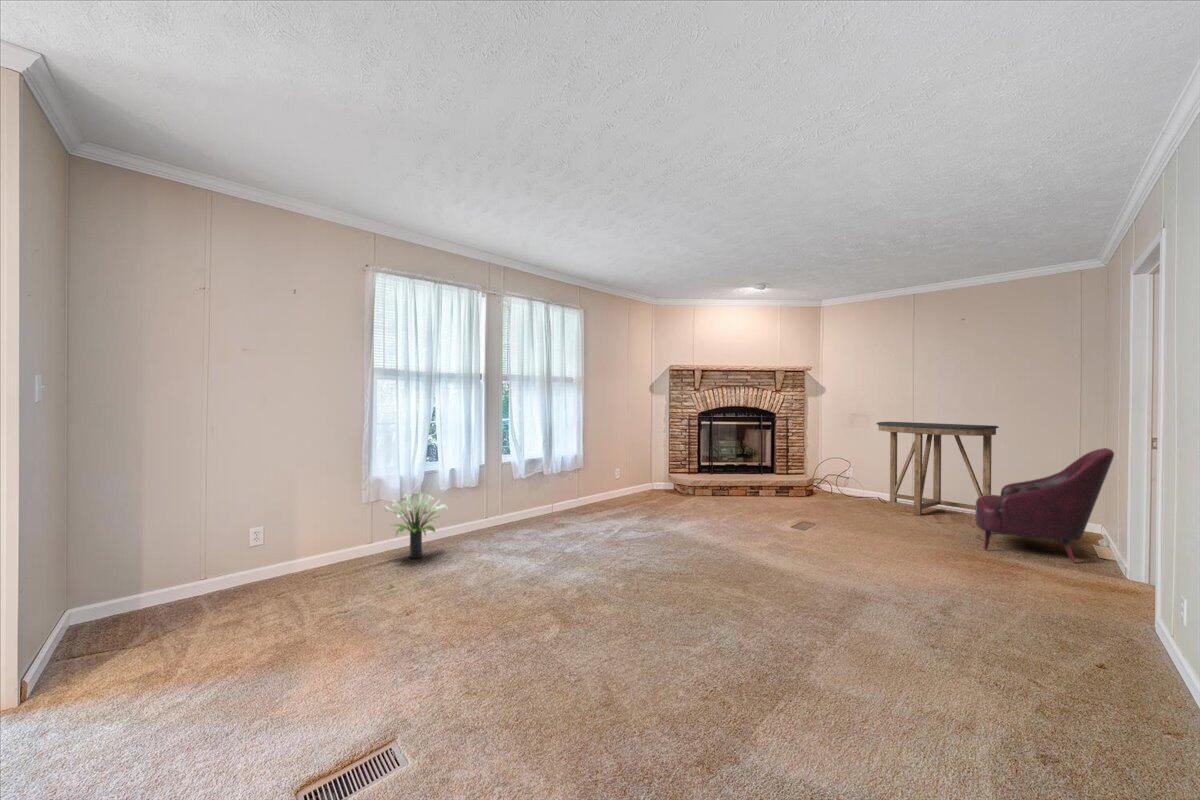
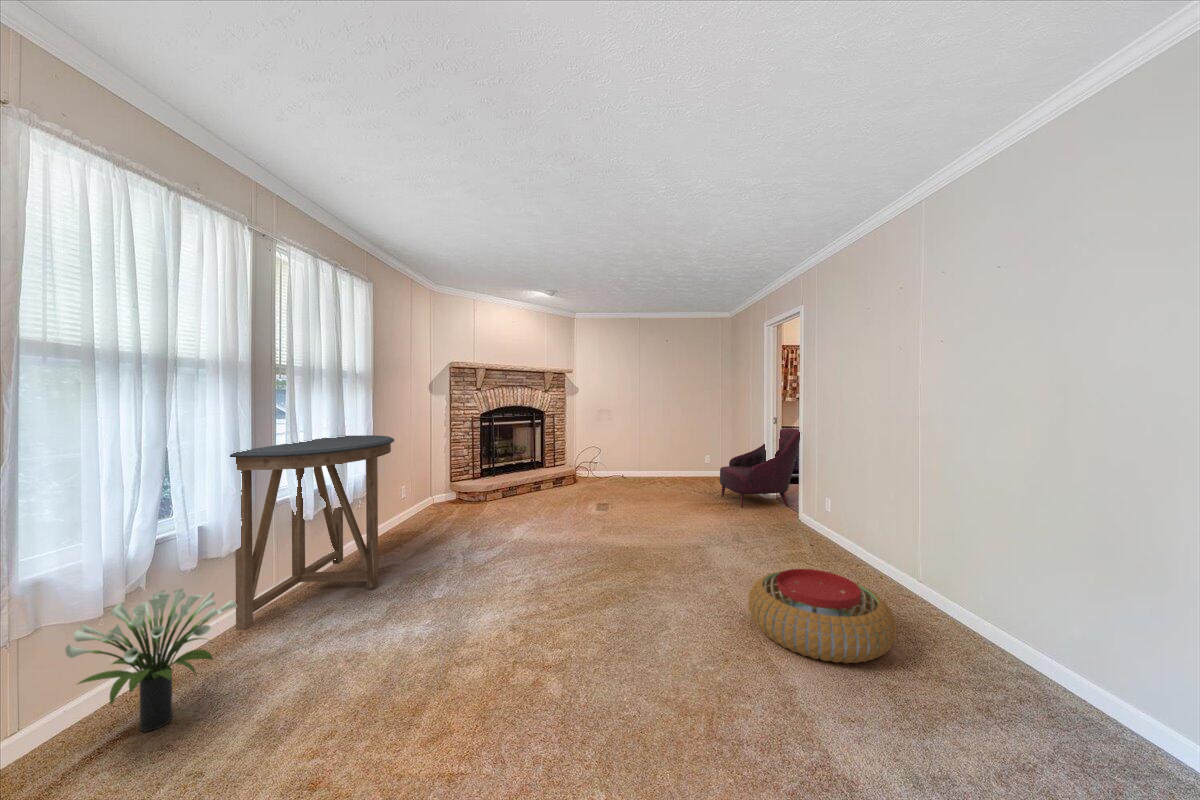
console table: present [876,422,999,515] -> present [230,435,394,629]
pouf: none [759,582,915,678] -> present [748,569,897,663]

